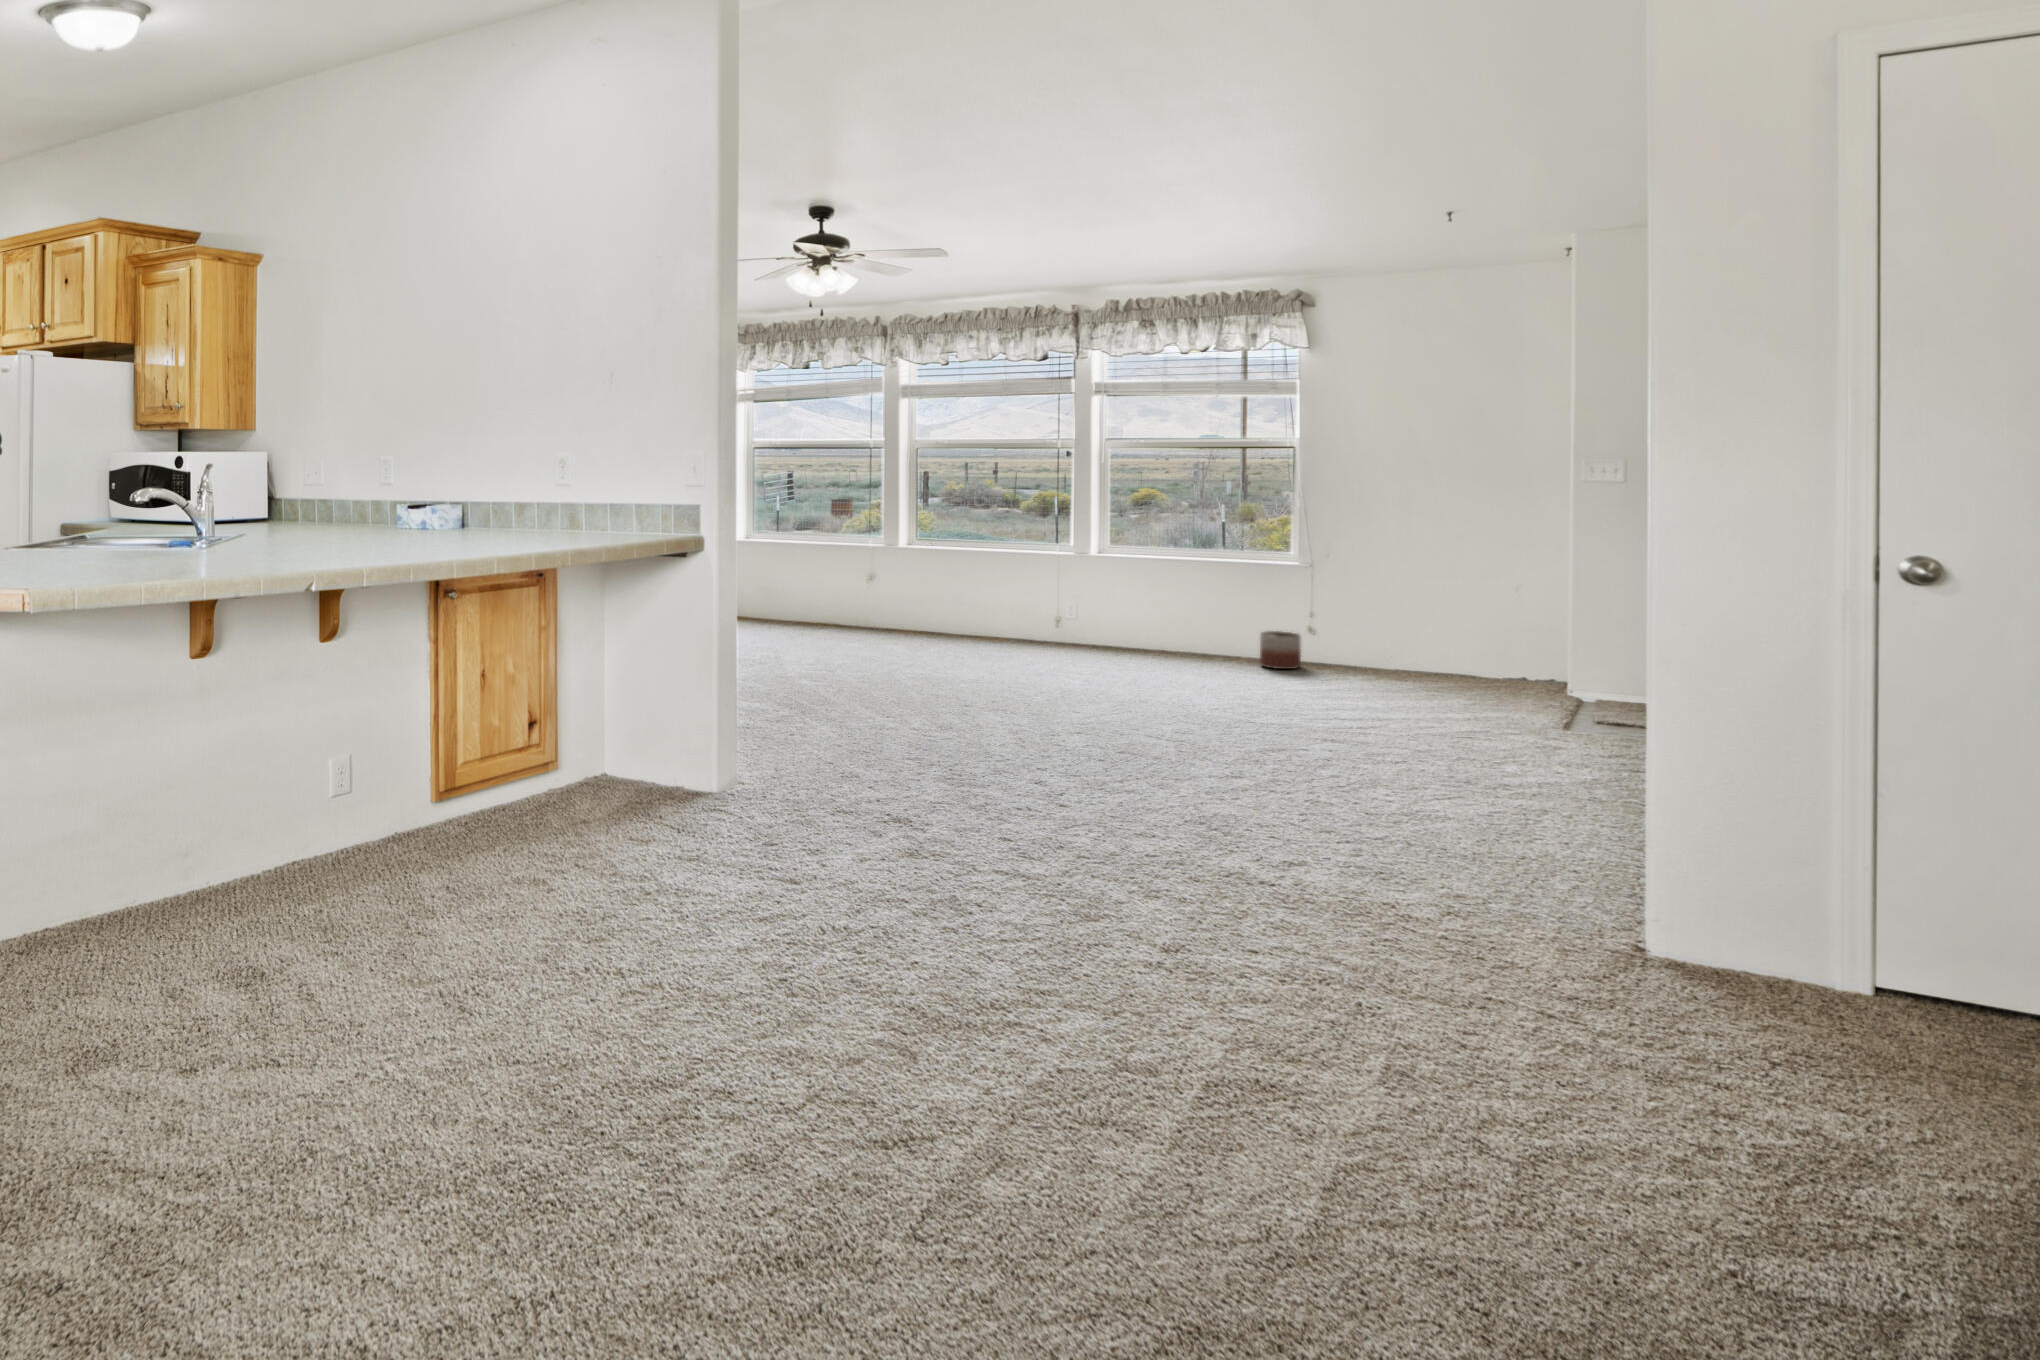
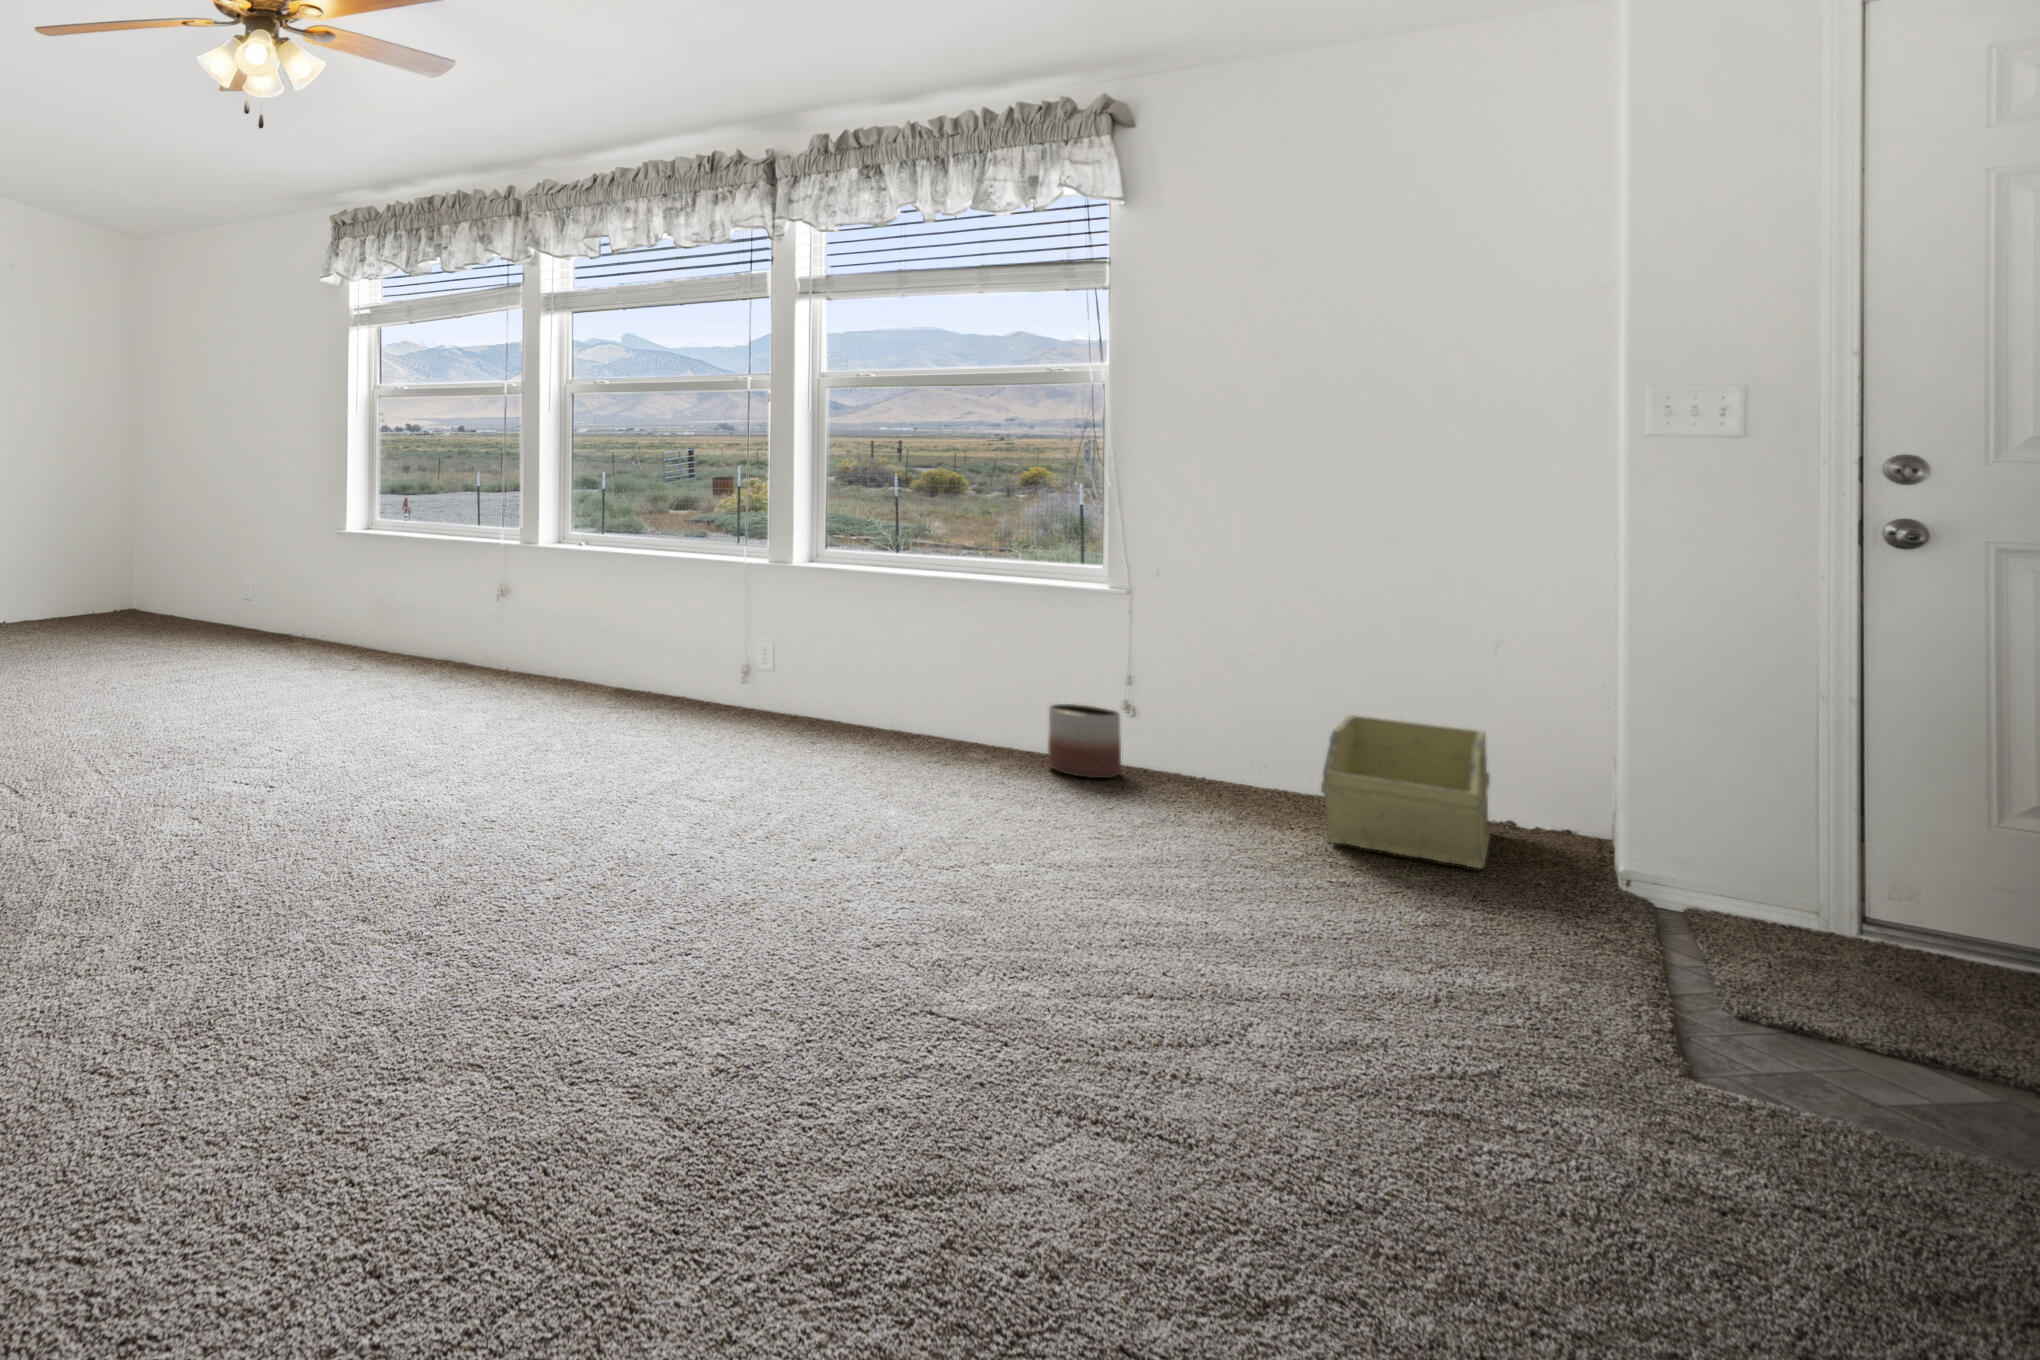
storage bin: none [1411,627,1492,693] -> present [1321,715,1490,869]

